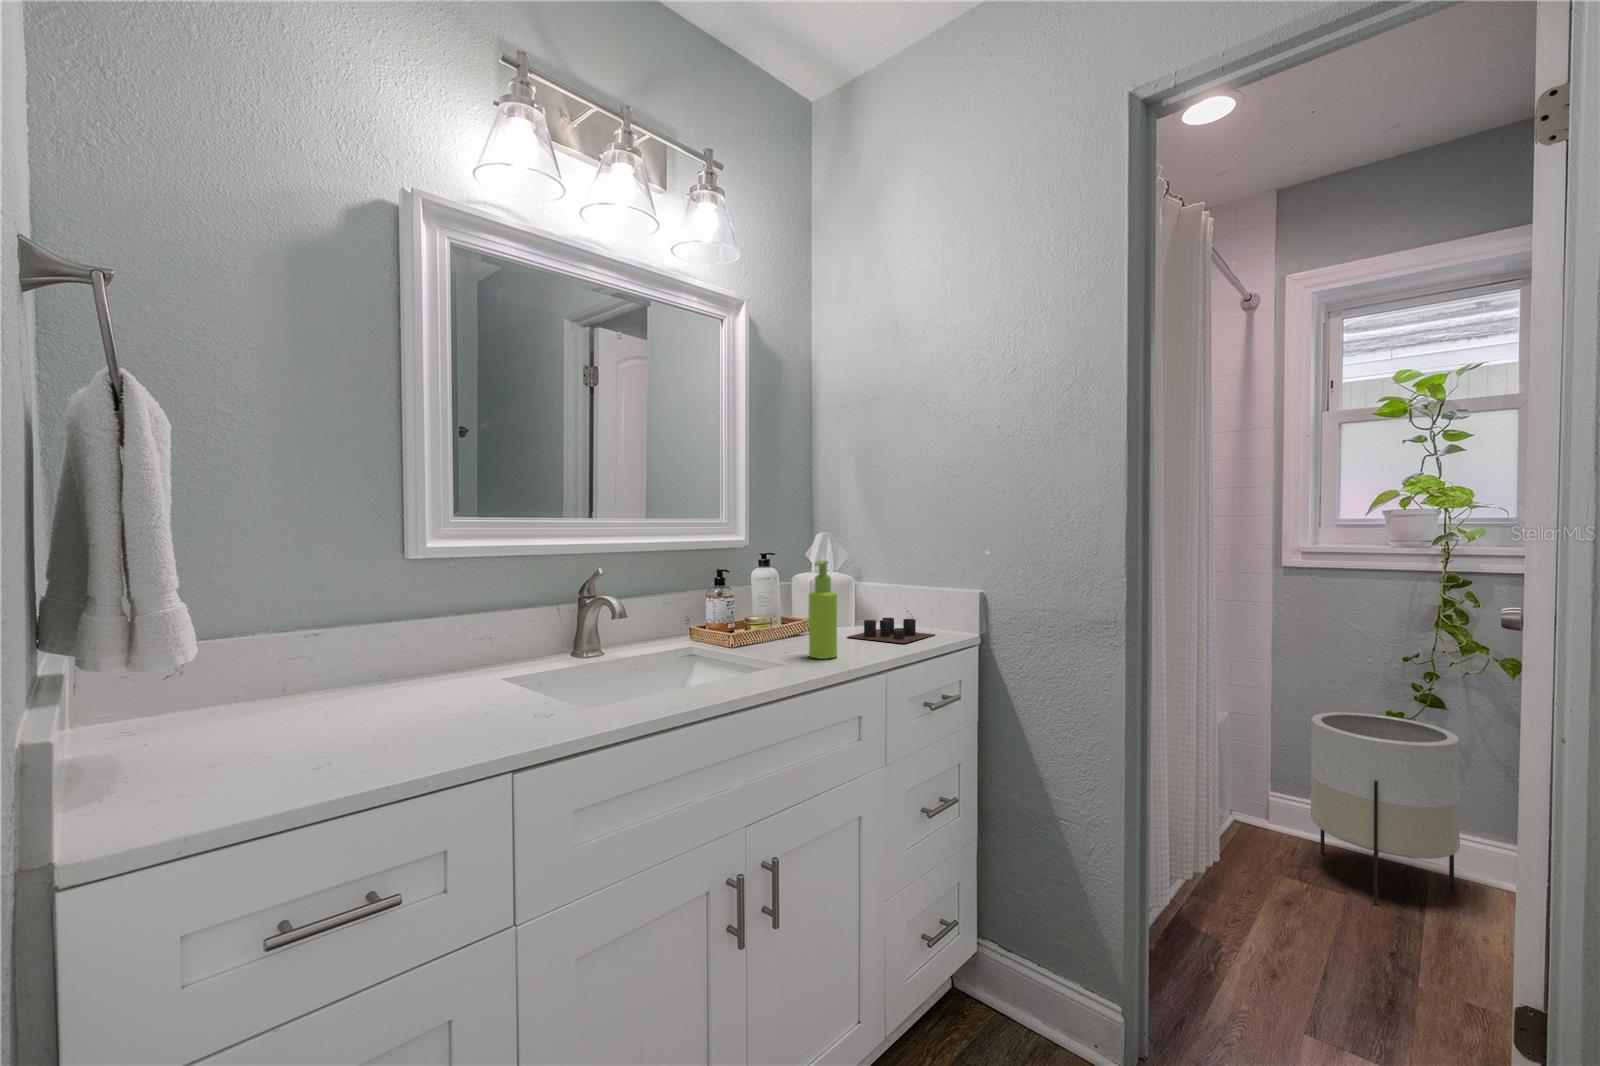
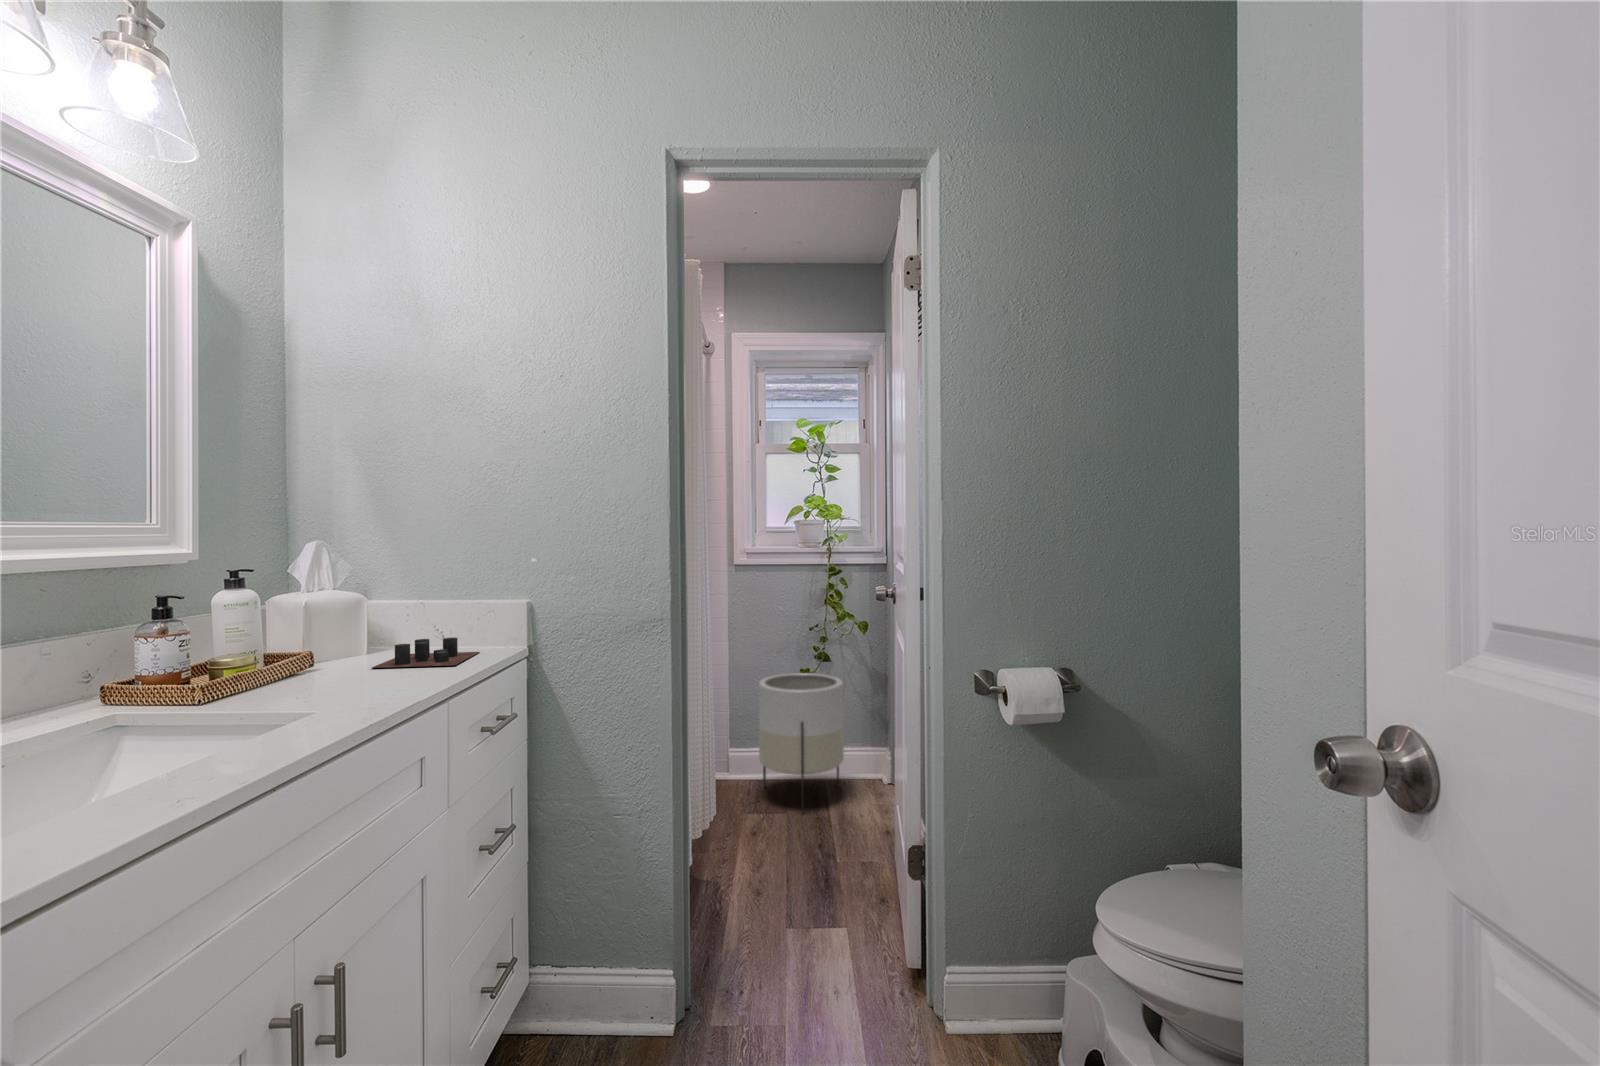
soap dispenser: present [809,561,837,659] -> none [345,575,386,697]

